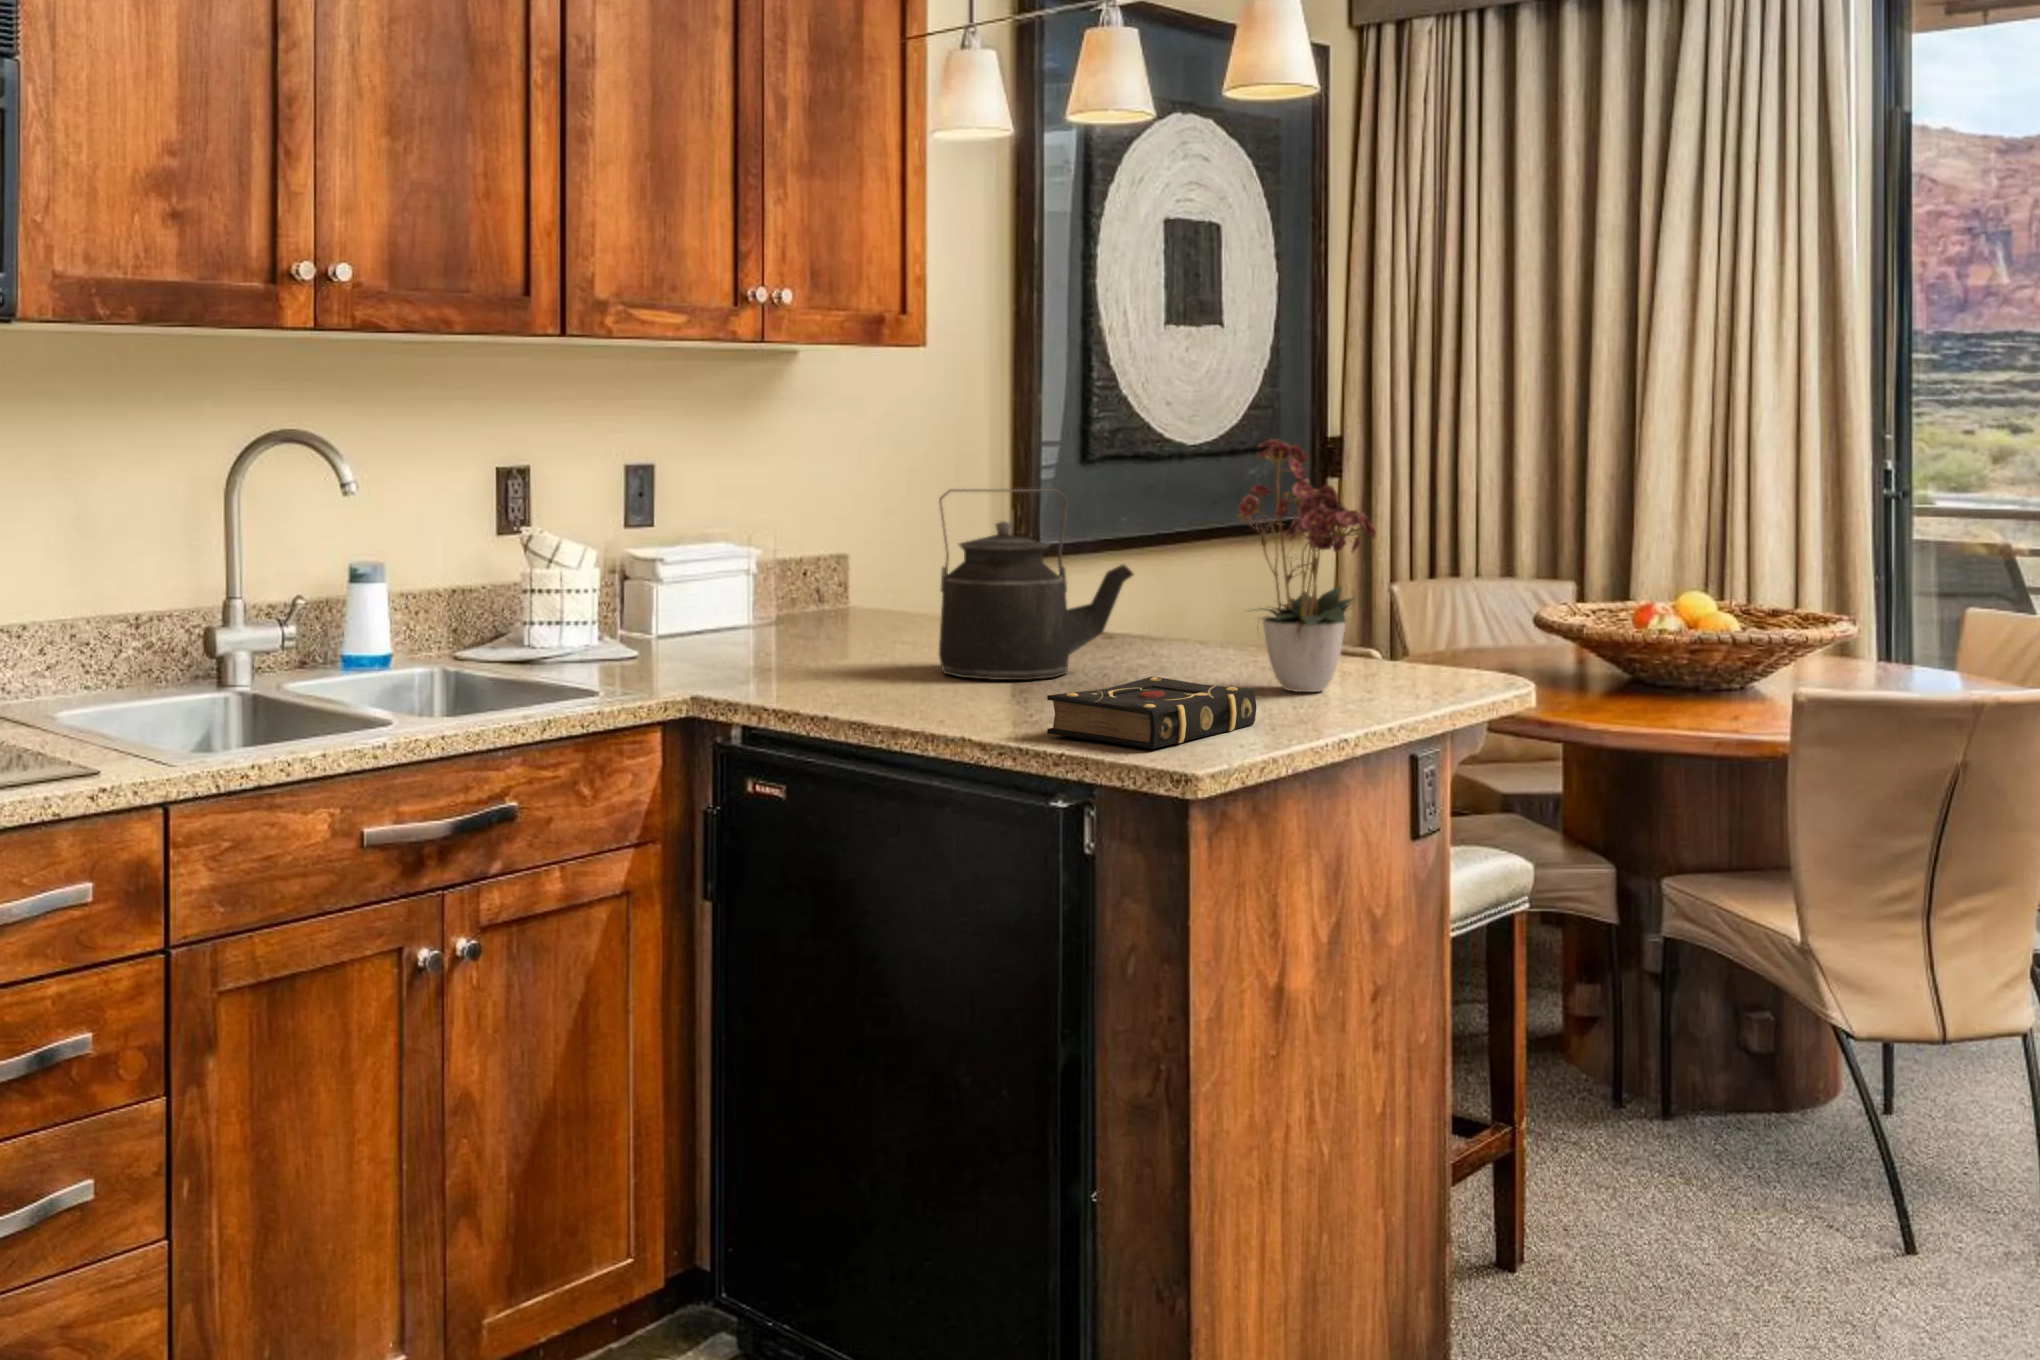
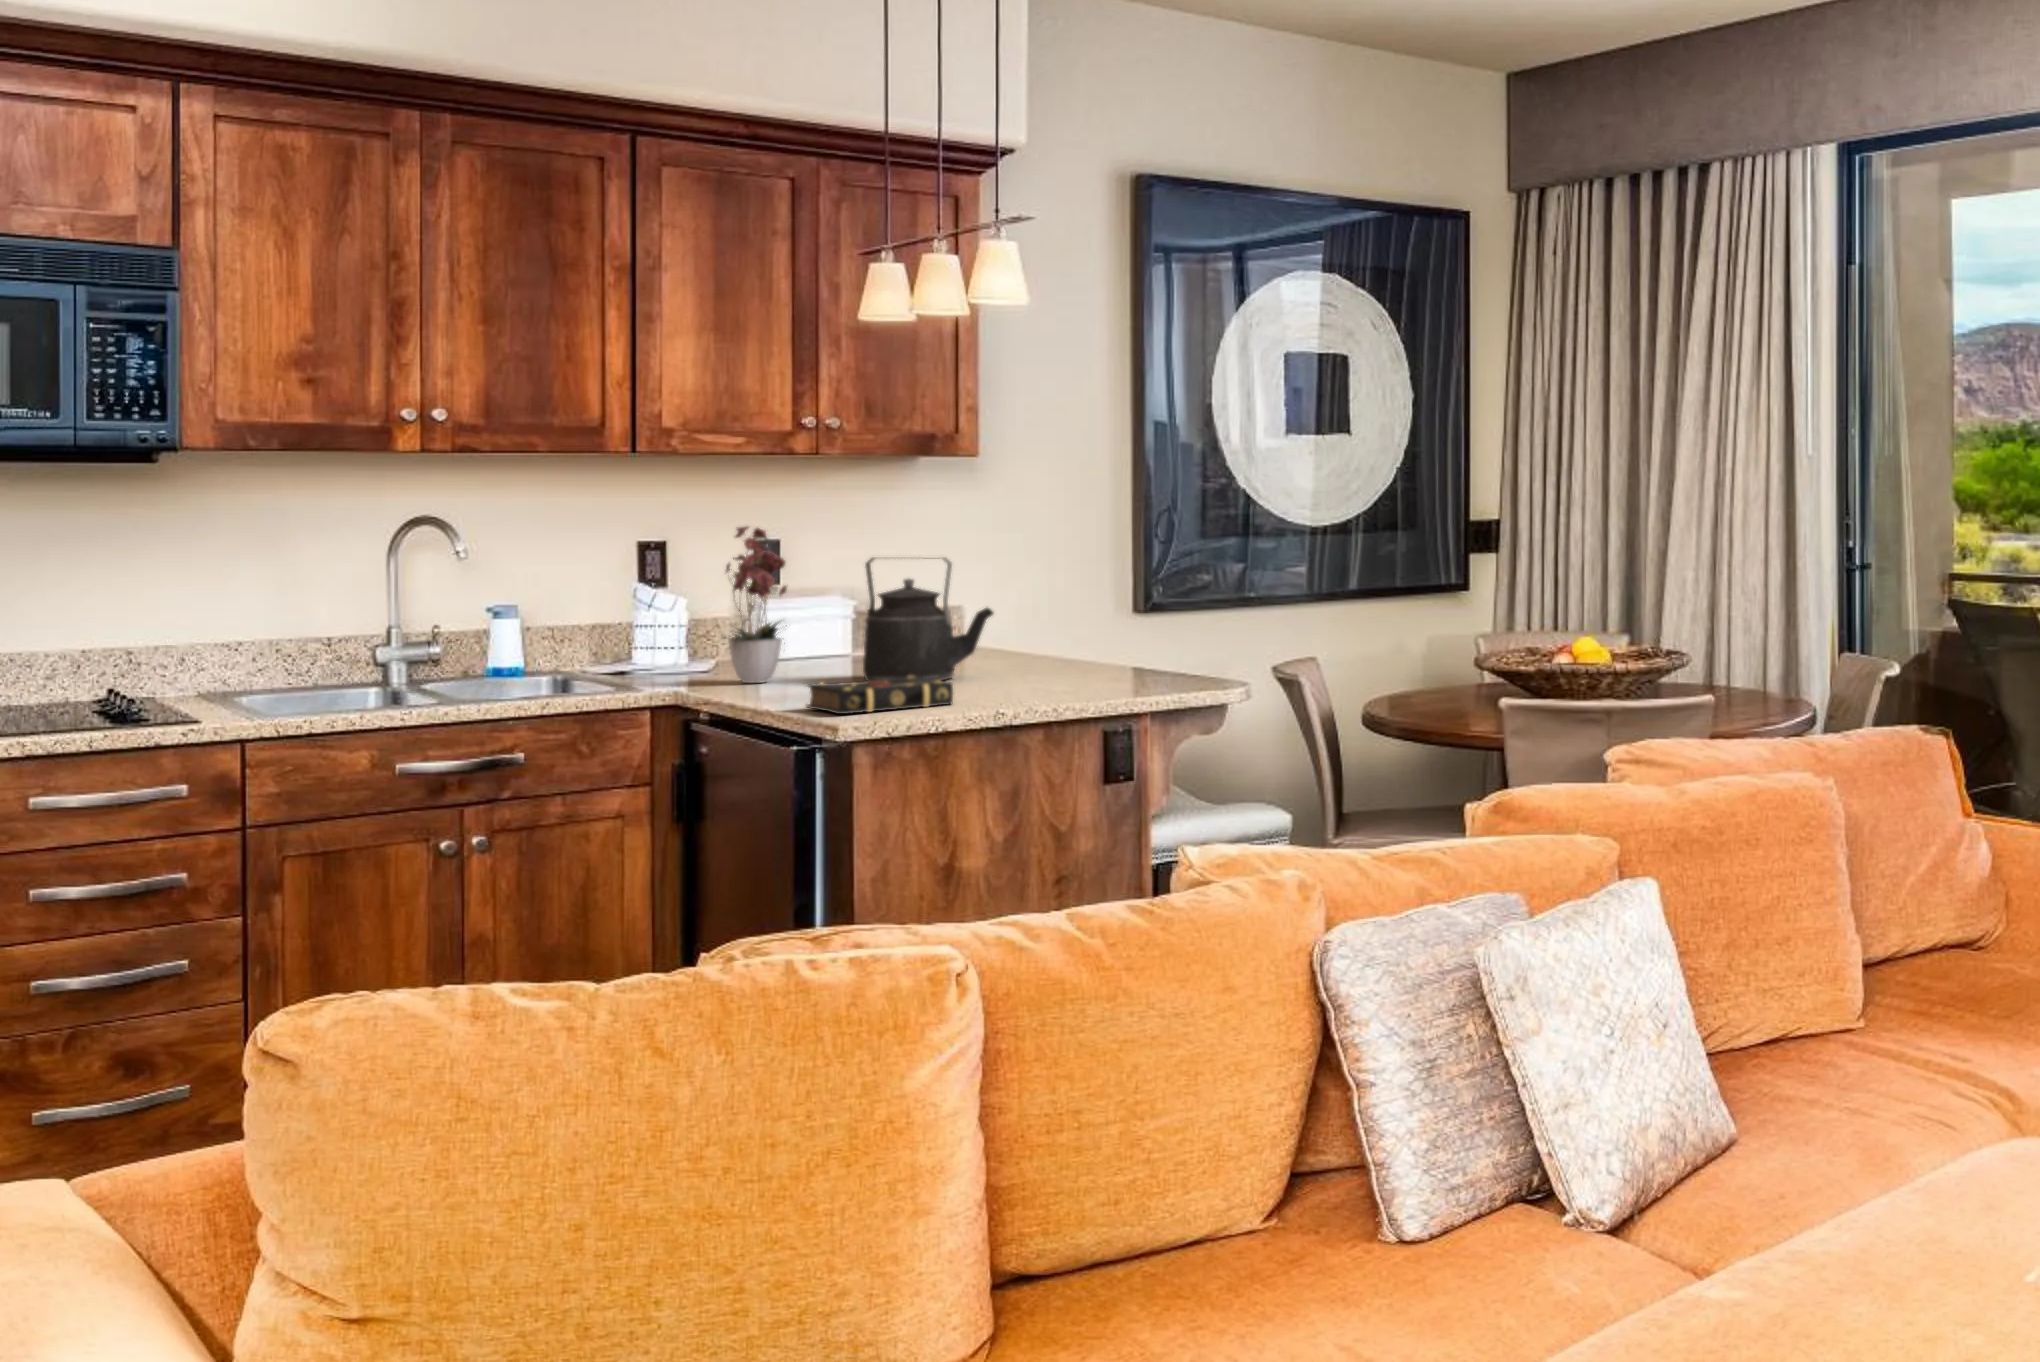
flower arrangement: present [1239,439,1376,692] -> present [726,526,787,683]

